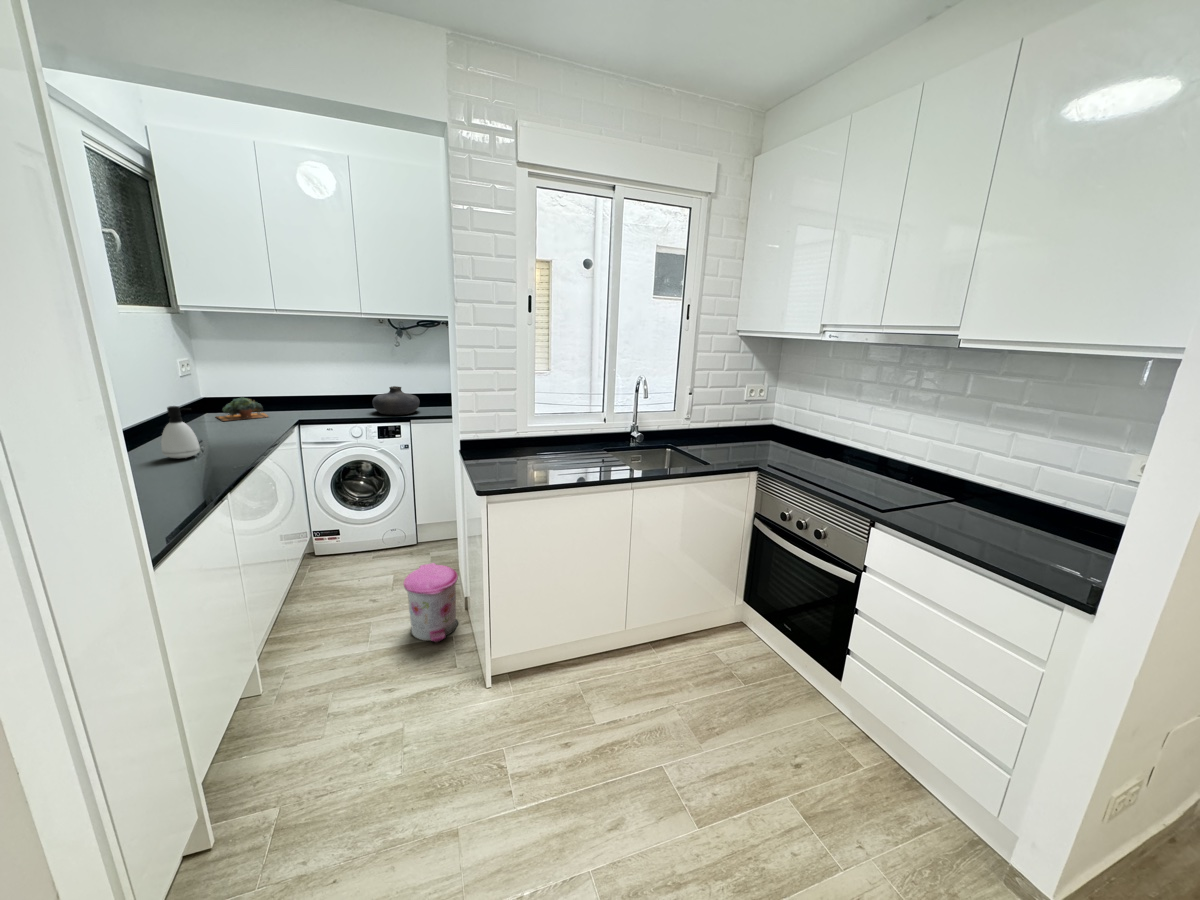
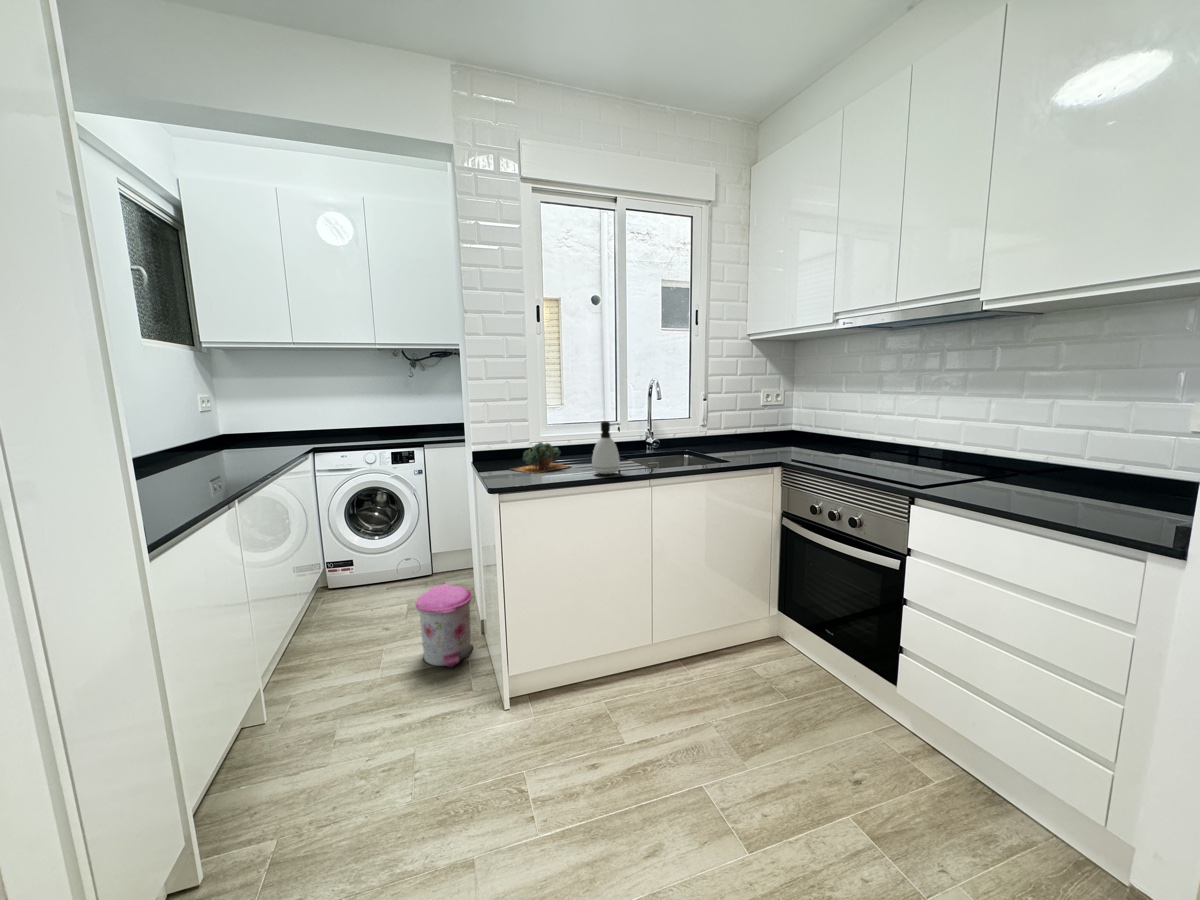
vase: present [372,386,420,415] -> none [385,413,432,440]
succulent plant: present [217,398,268,421] -> present [510,442,570,474]
soap dispenser: present [161,406,200,458] -> present [592,421,620,474]

